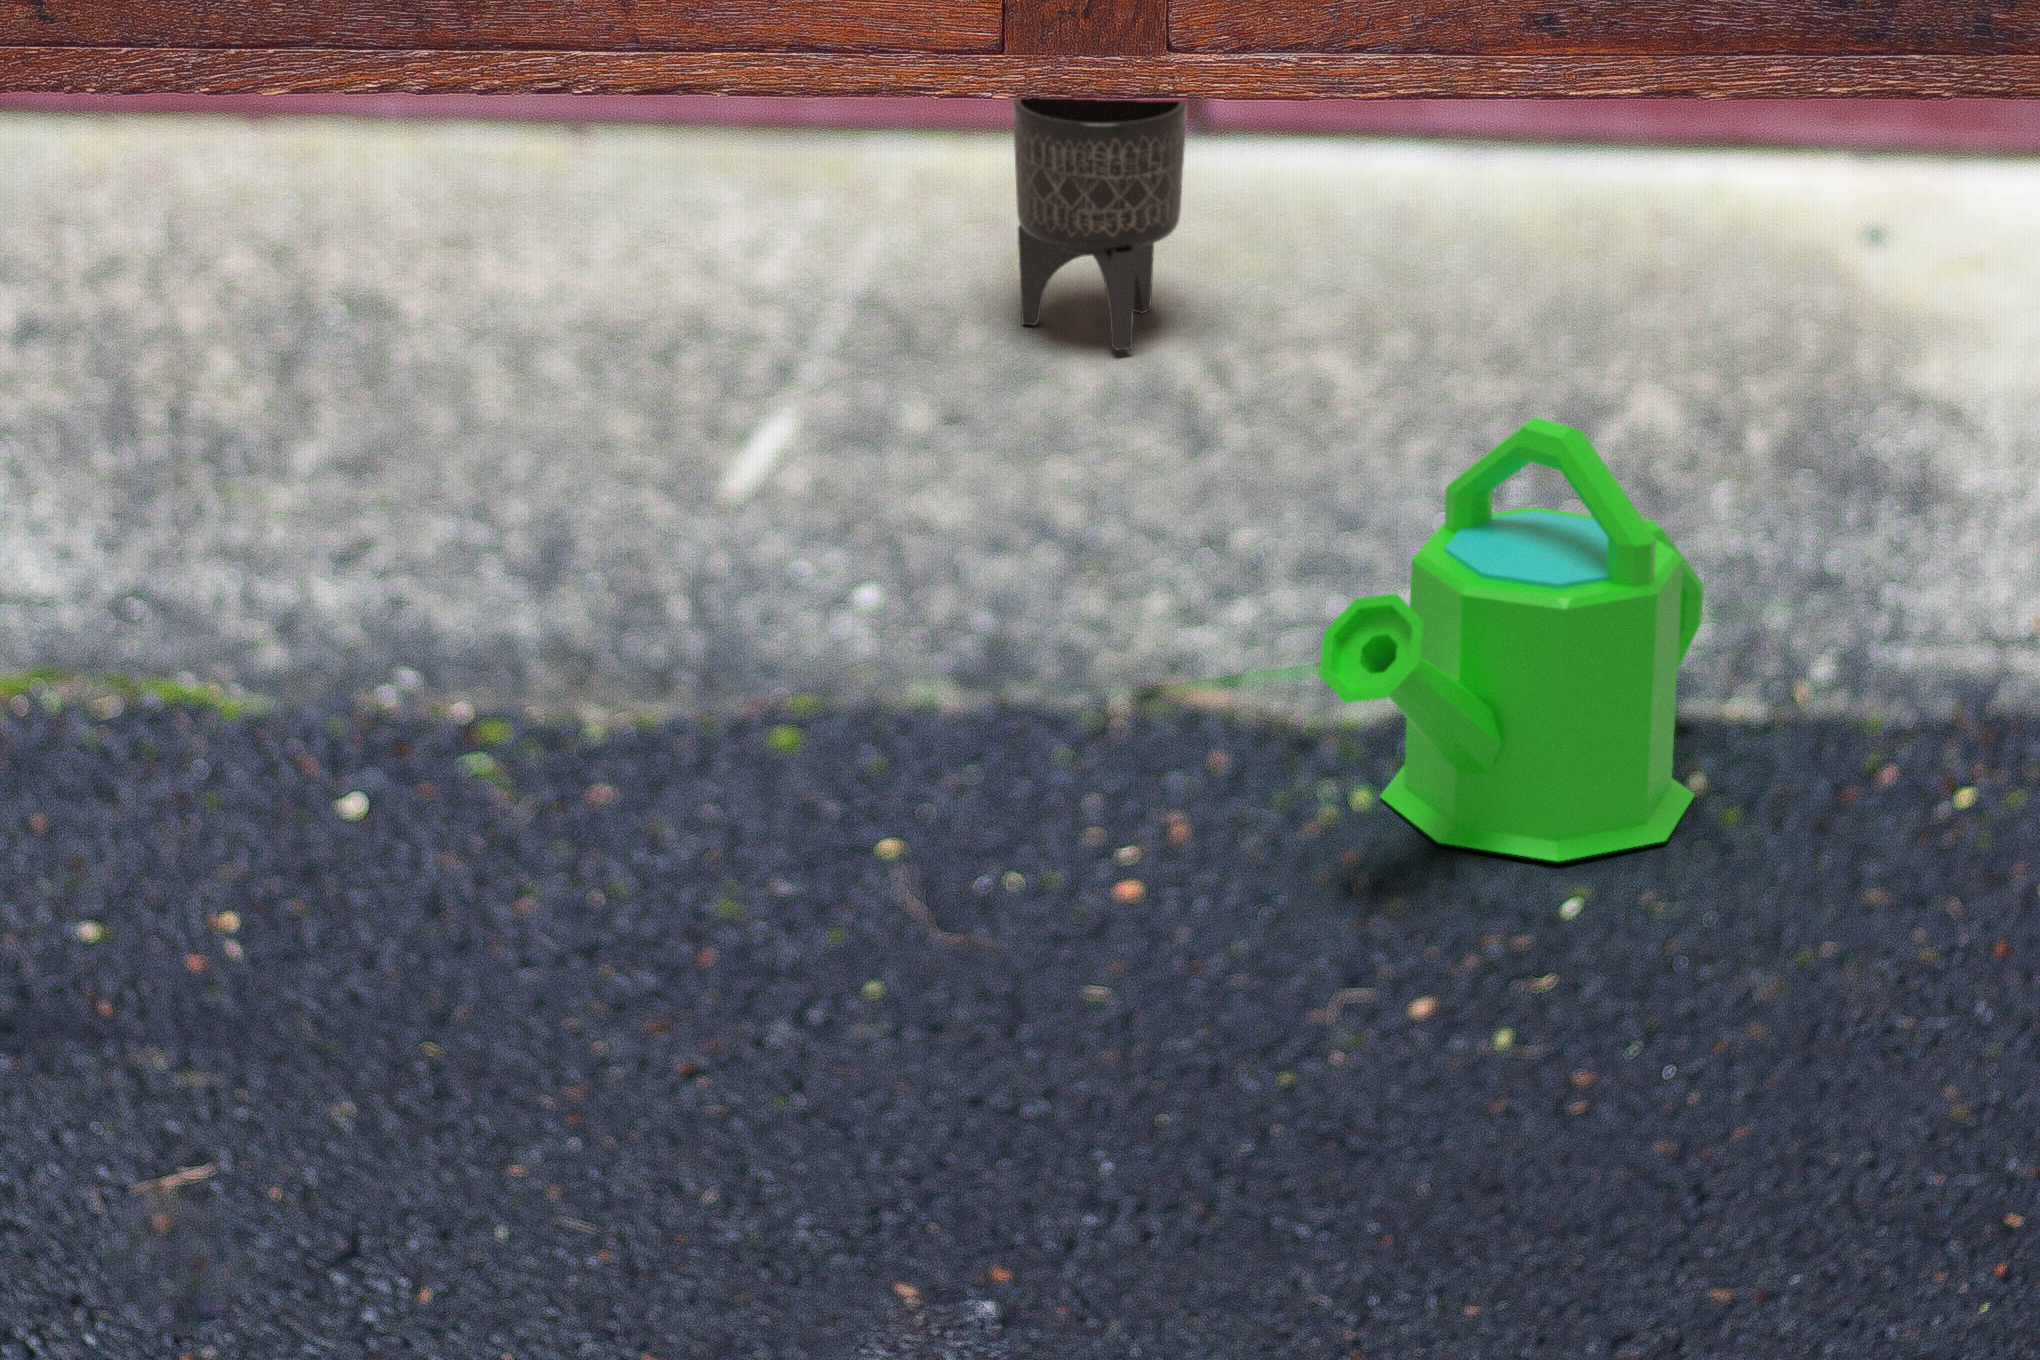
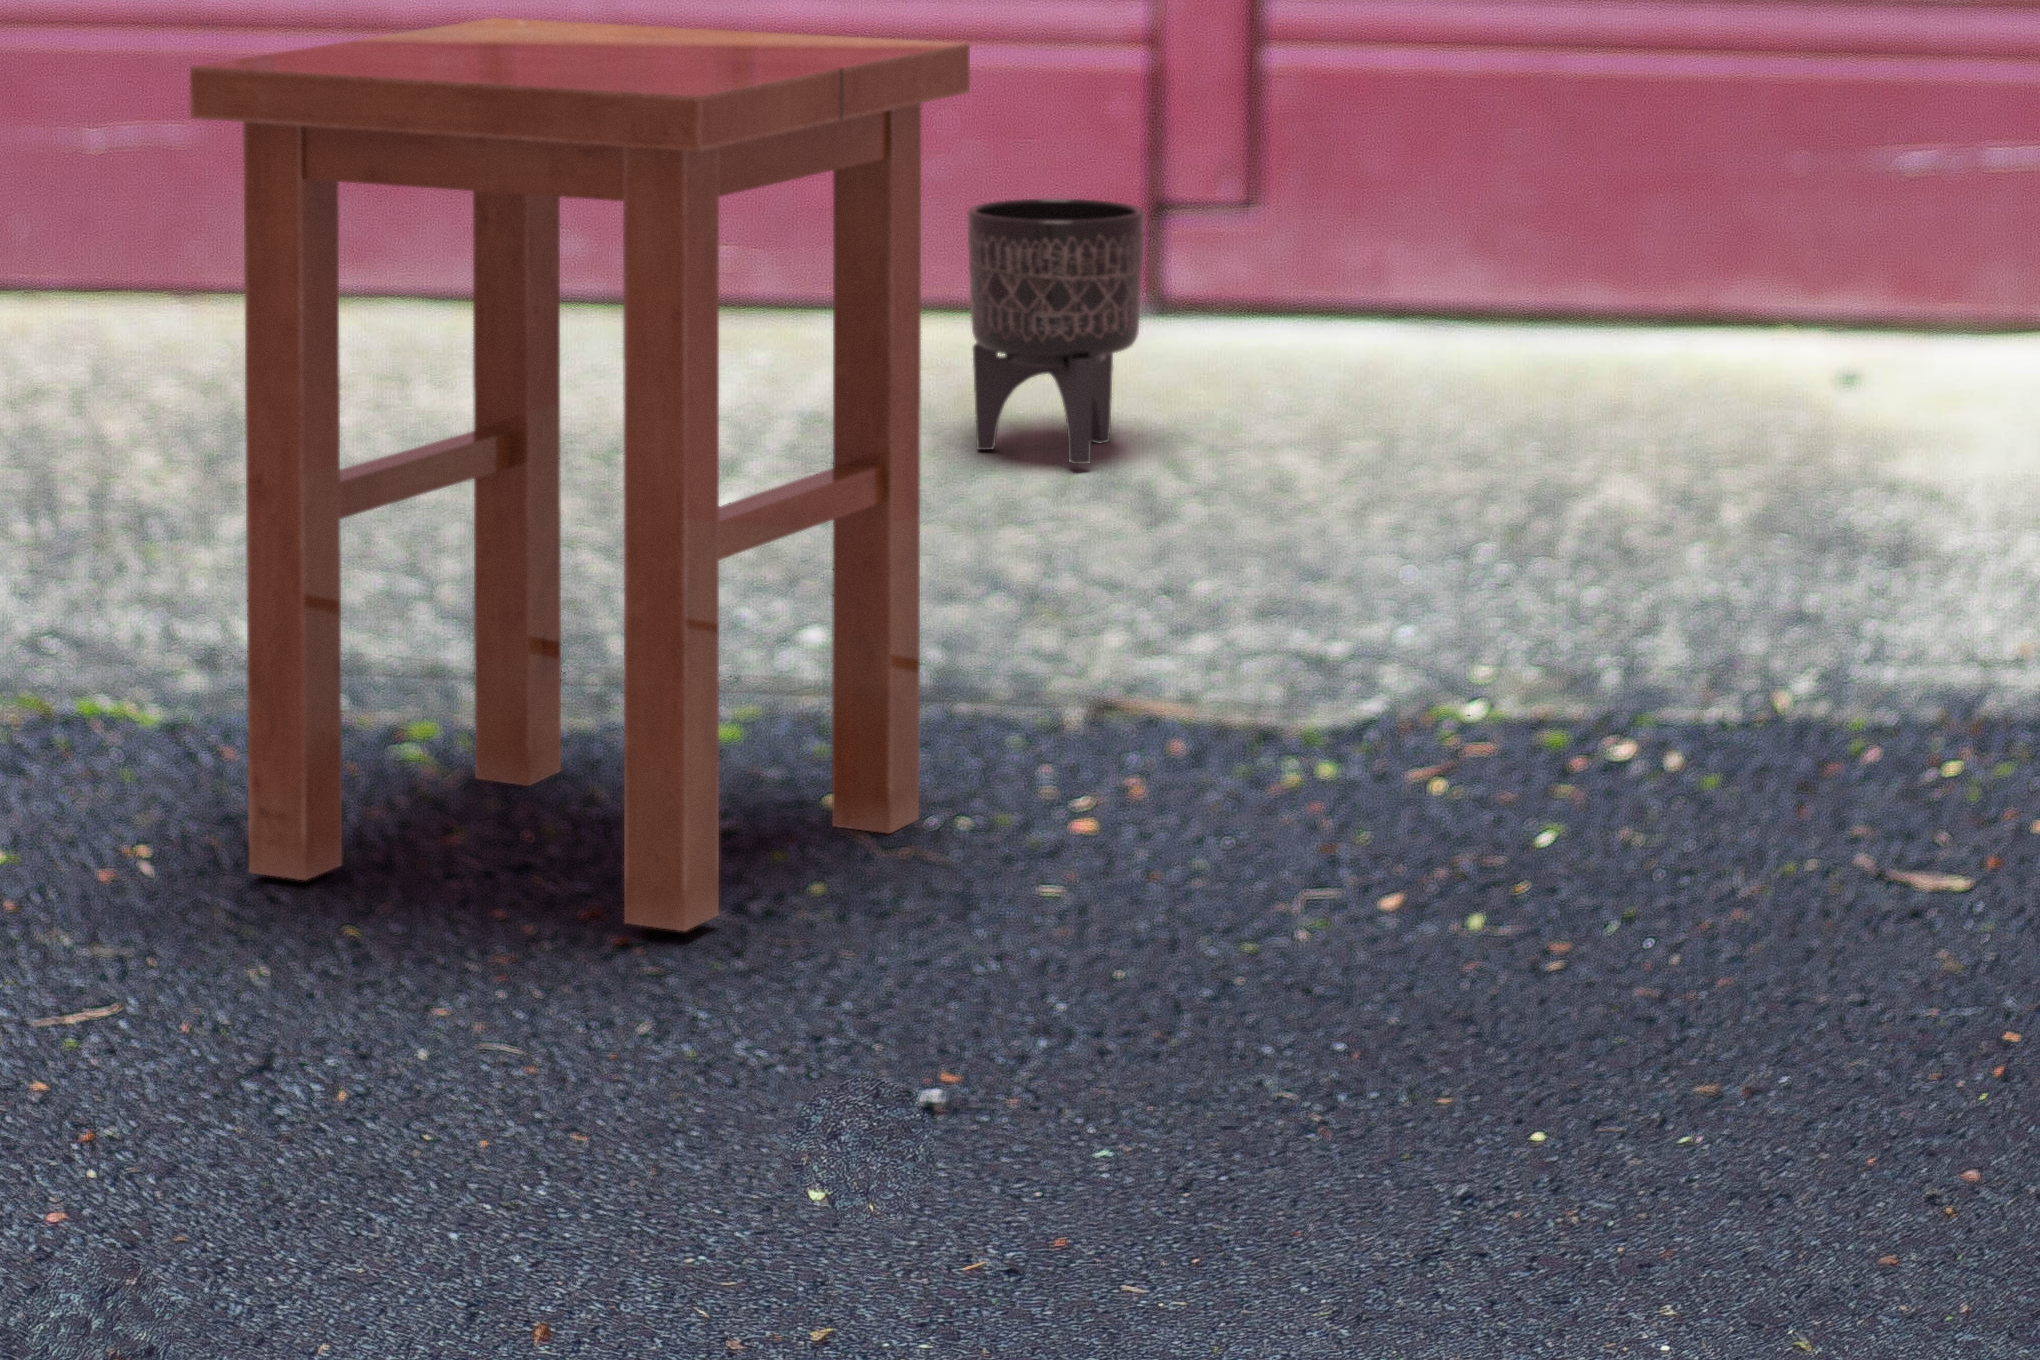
stool: none [254,90,1020,1060] -> present [190,18,970,931]
watering can: present [1319,417,1704,862] -> none [1281,354,1679,806]

